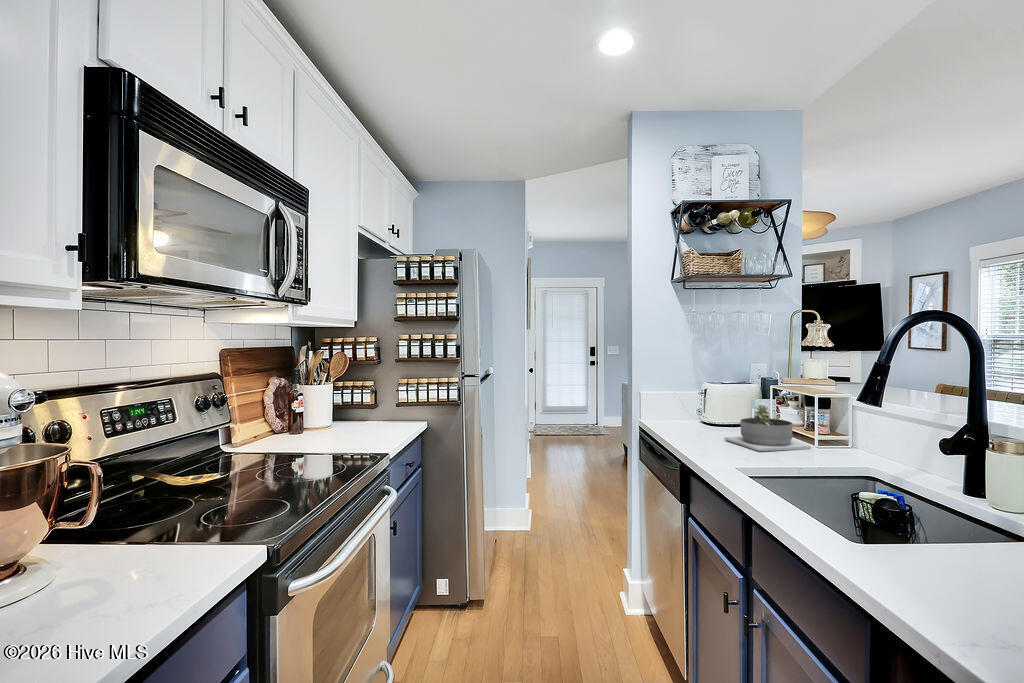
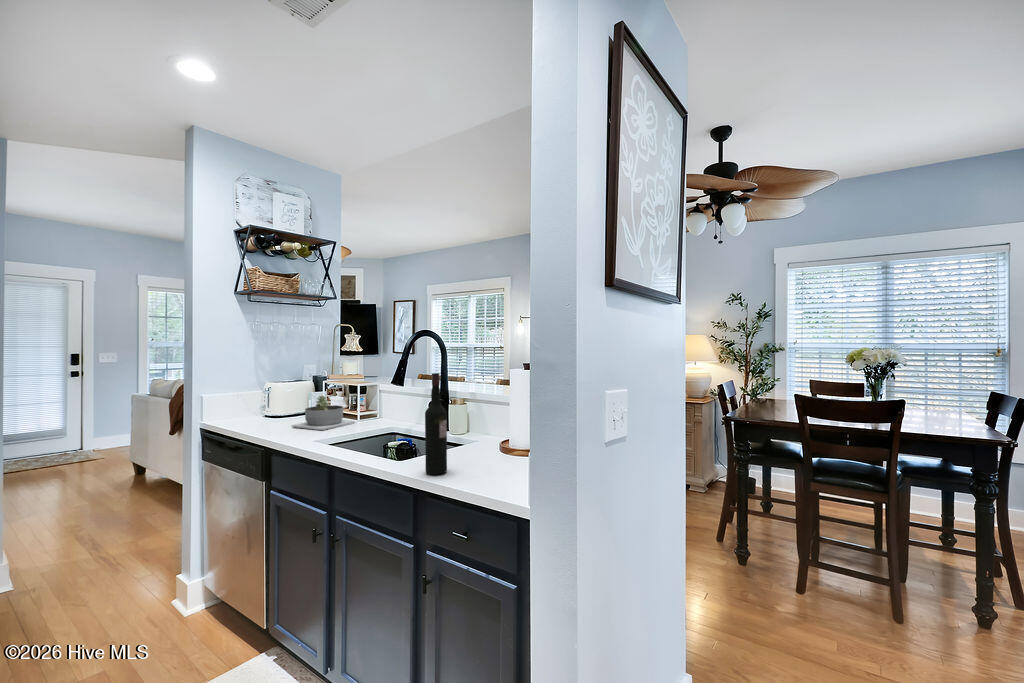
wine bottle: none [904,393,957,589] -> present [425,373,447,475]

